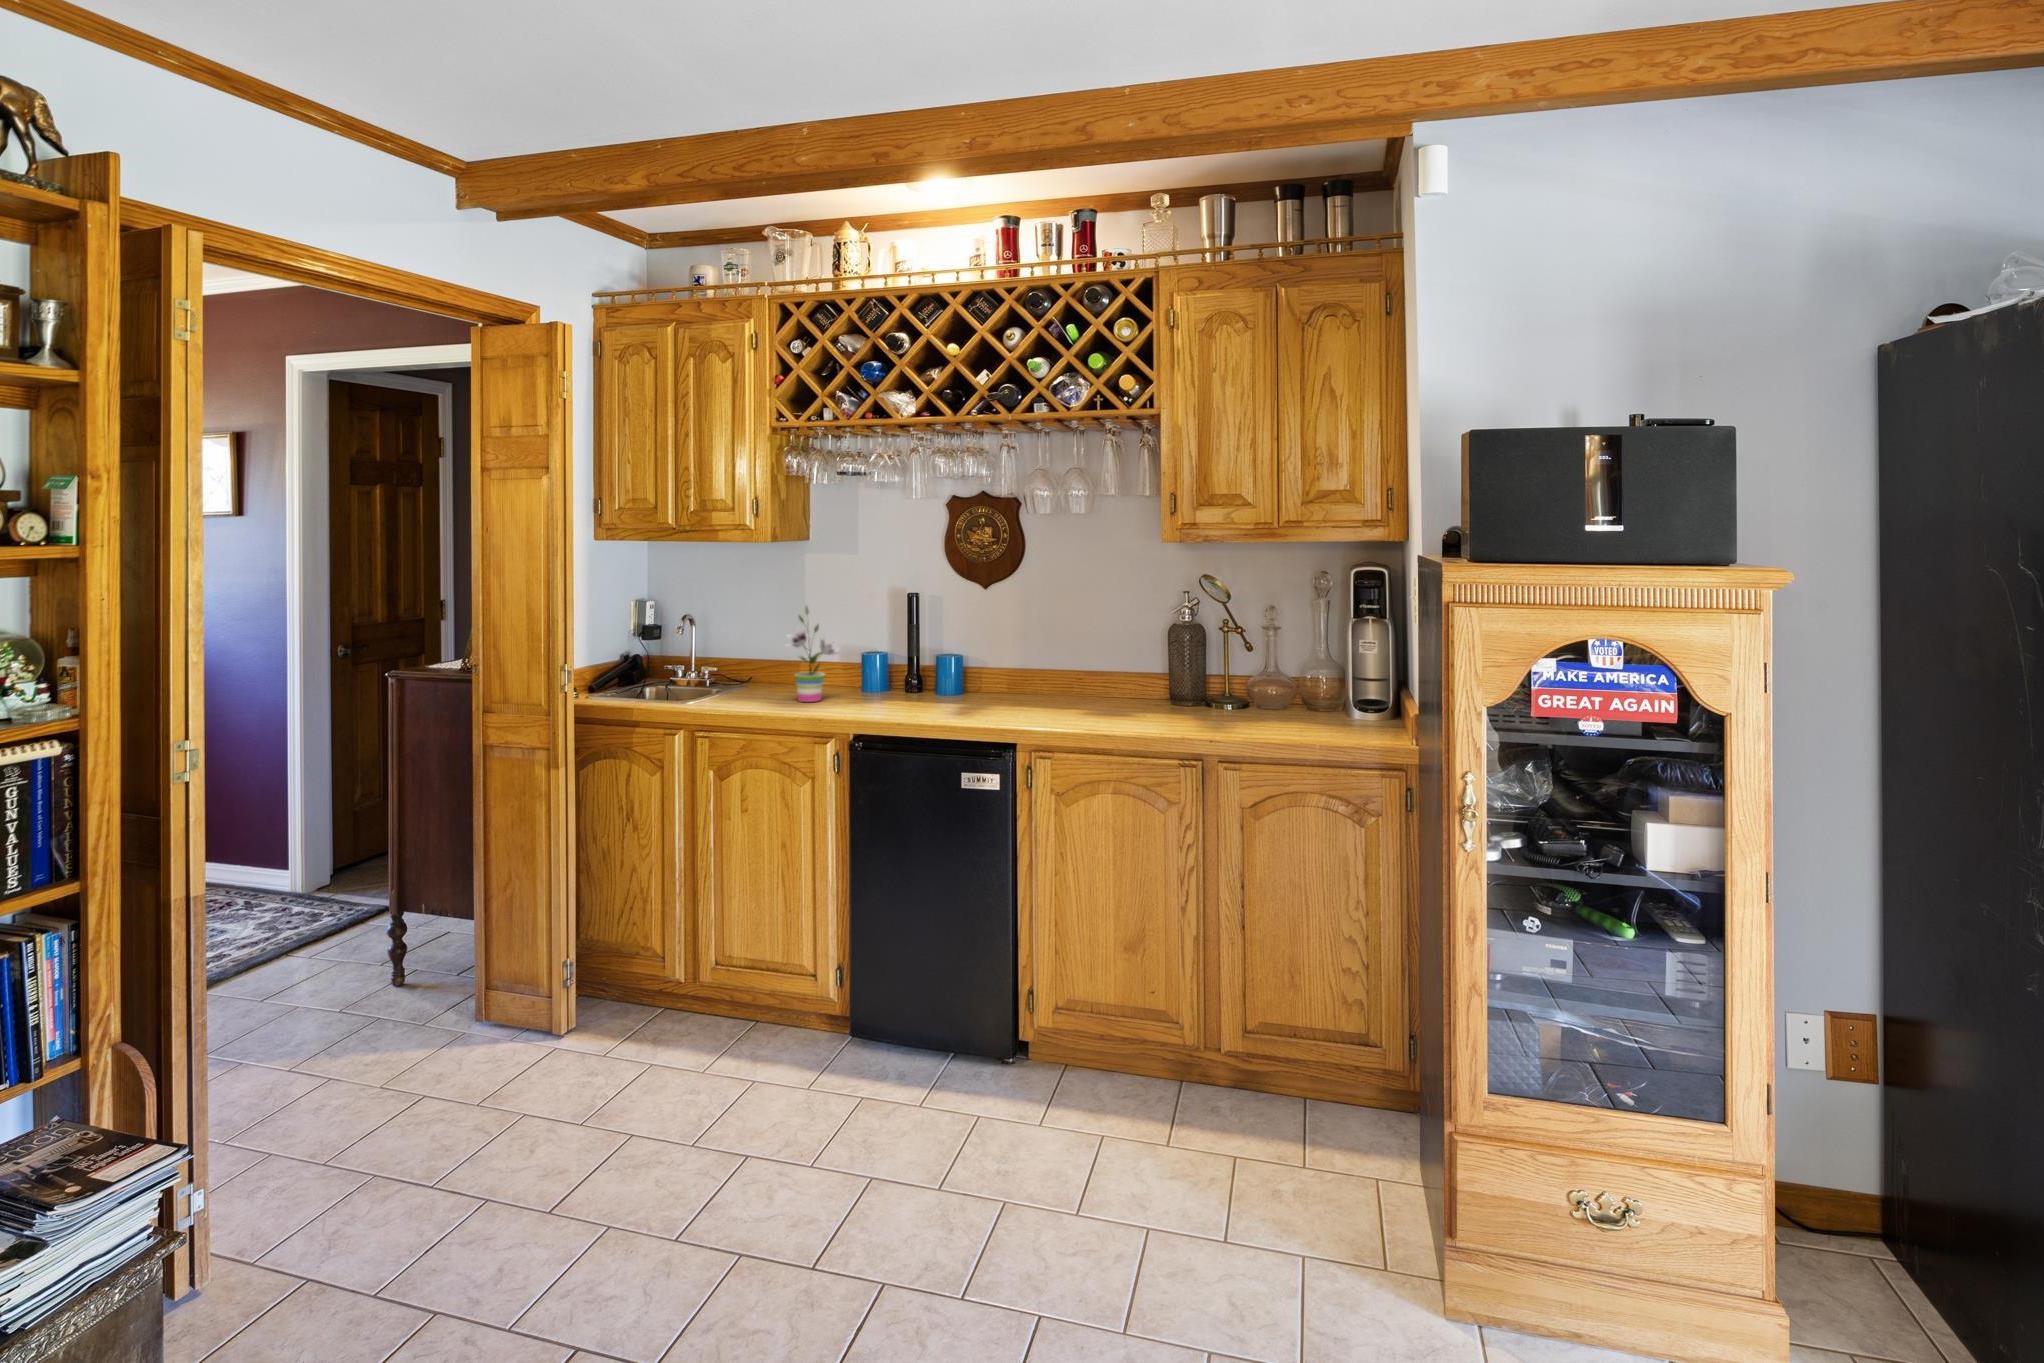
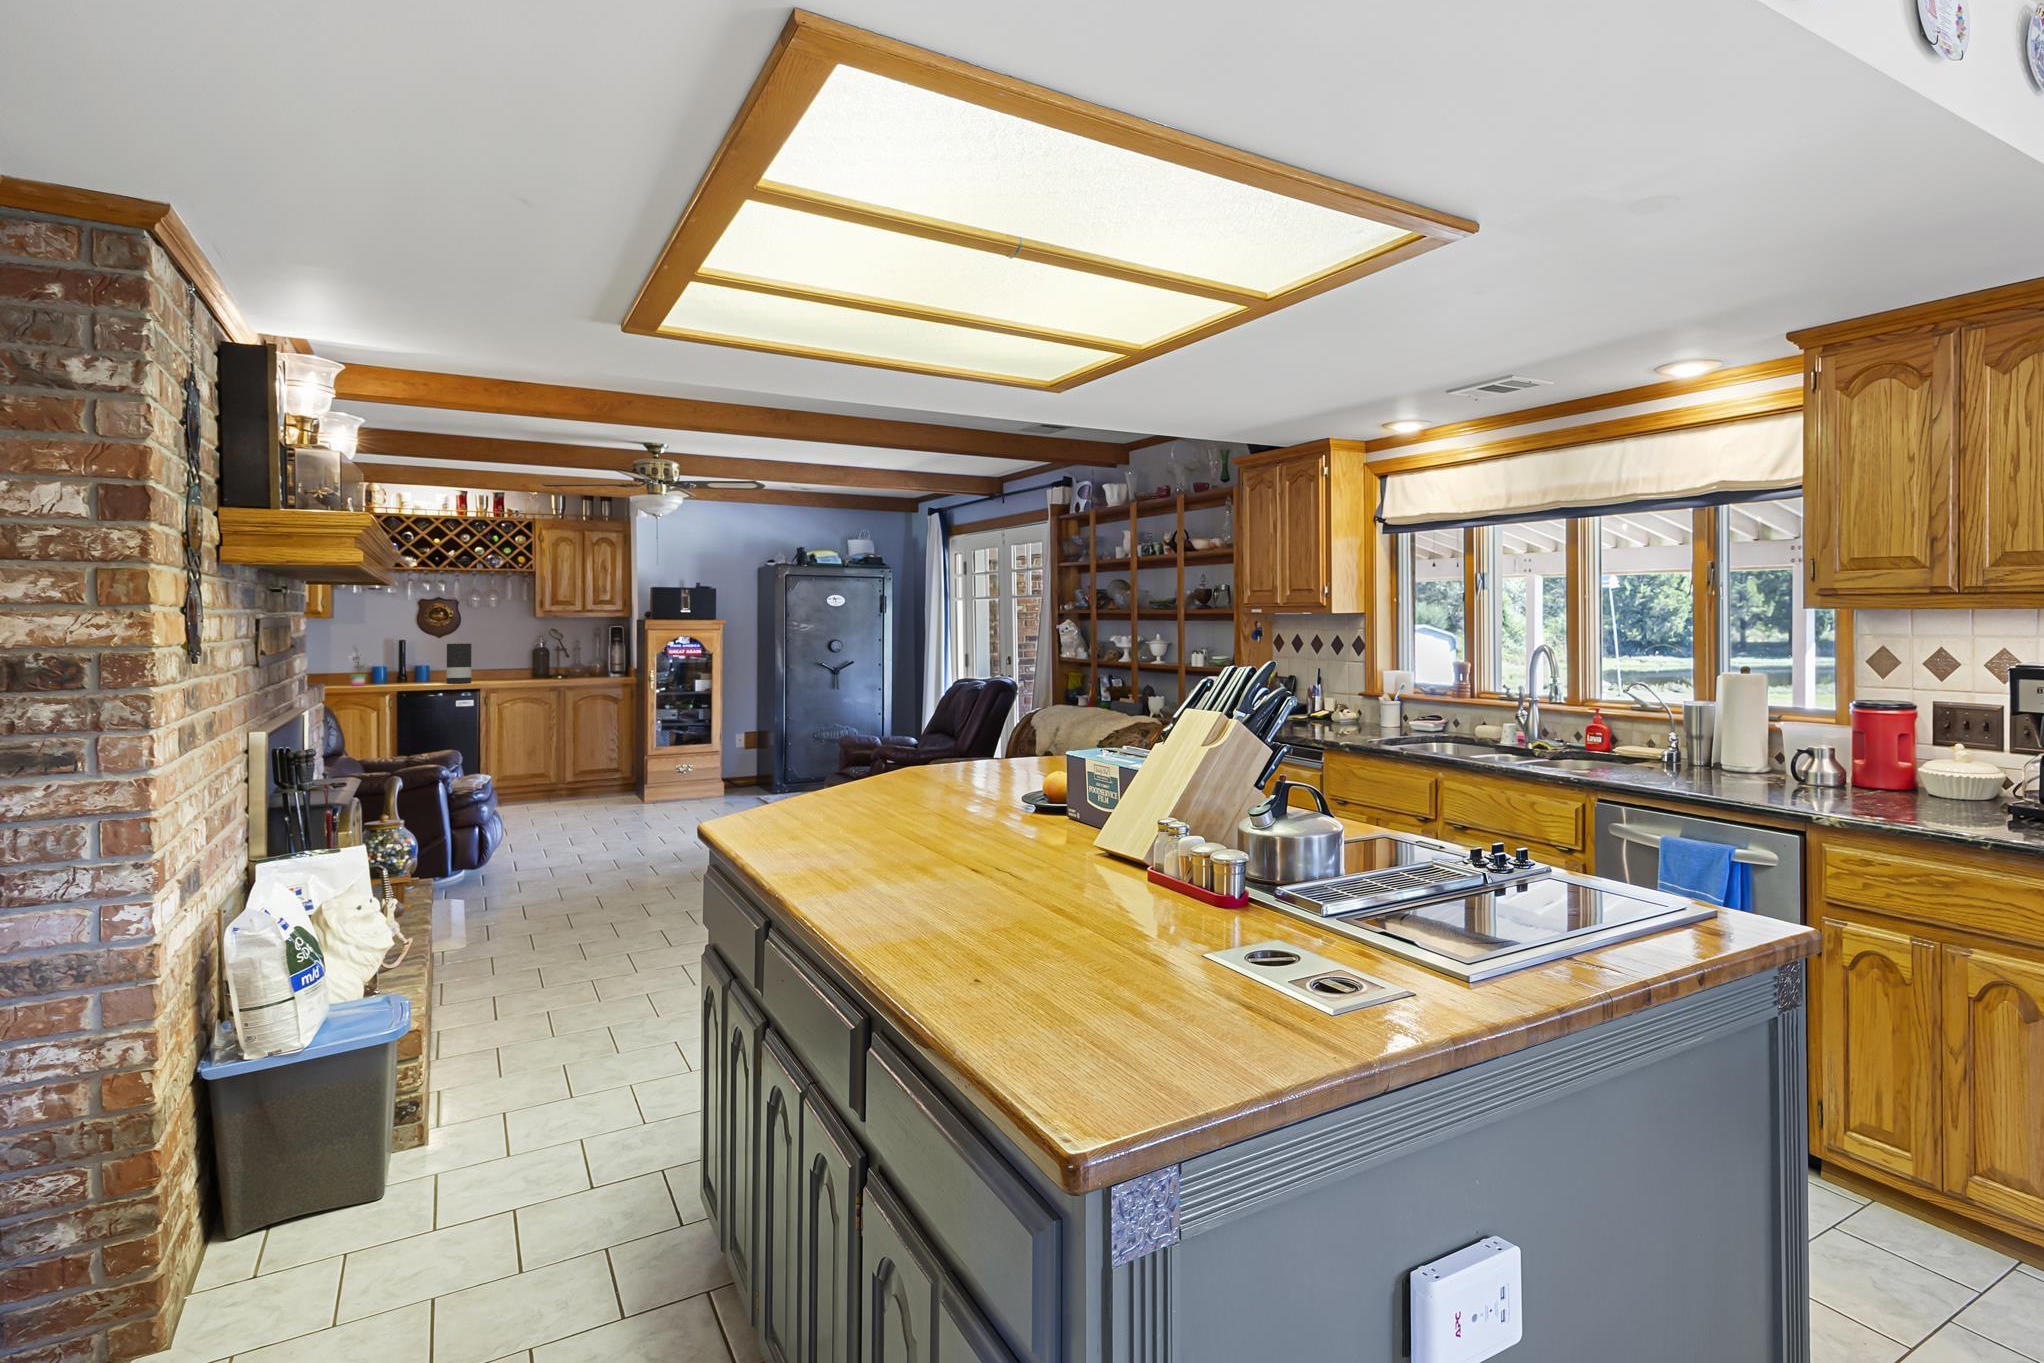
vase: none [952,613,1006,723] -> present [446,644,472,684]

